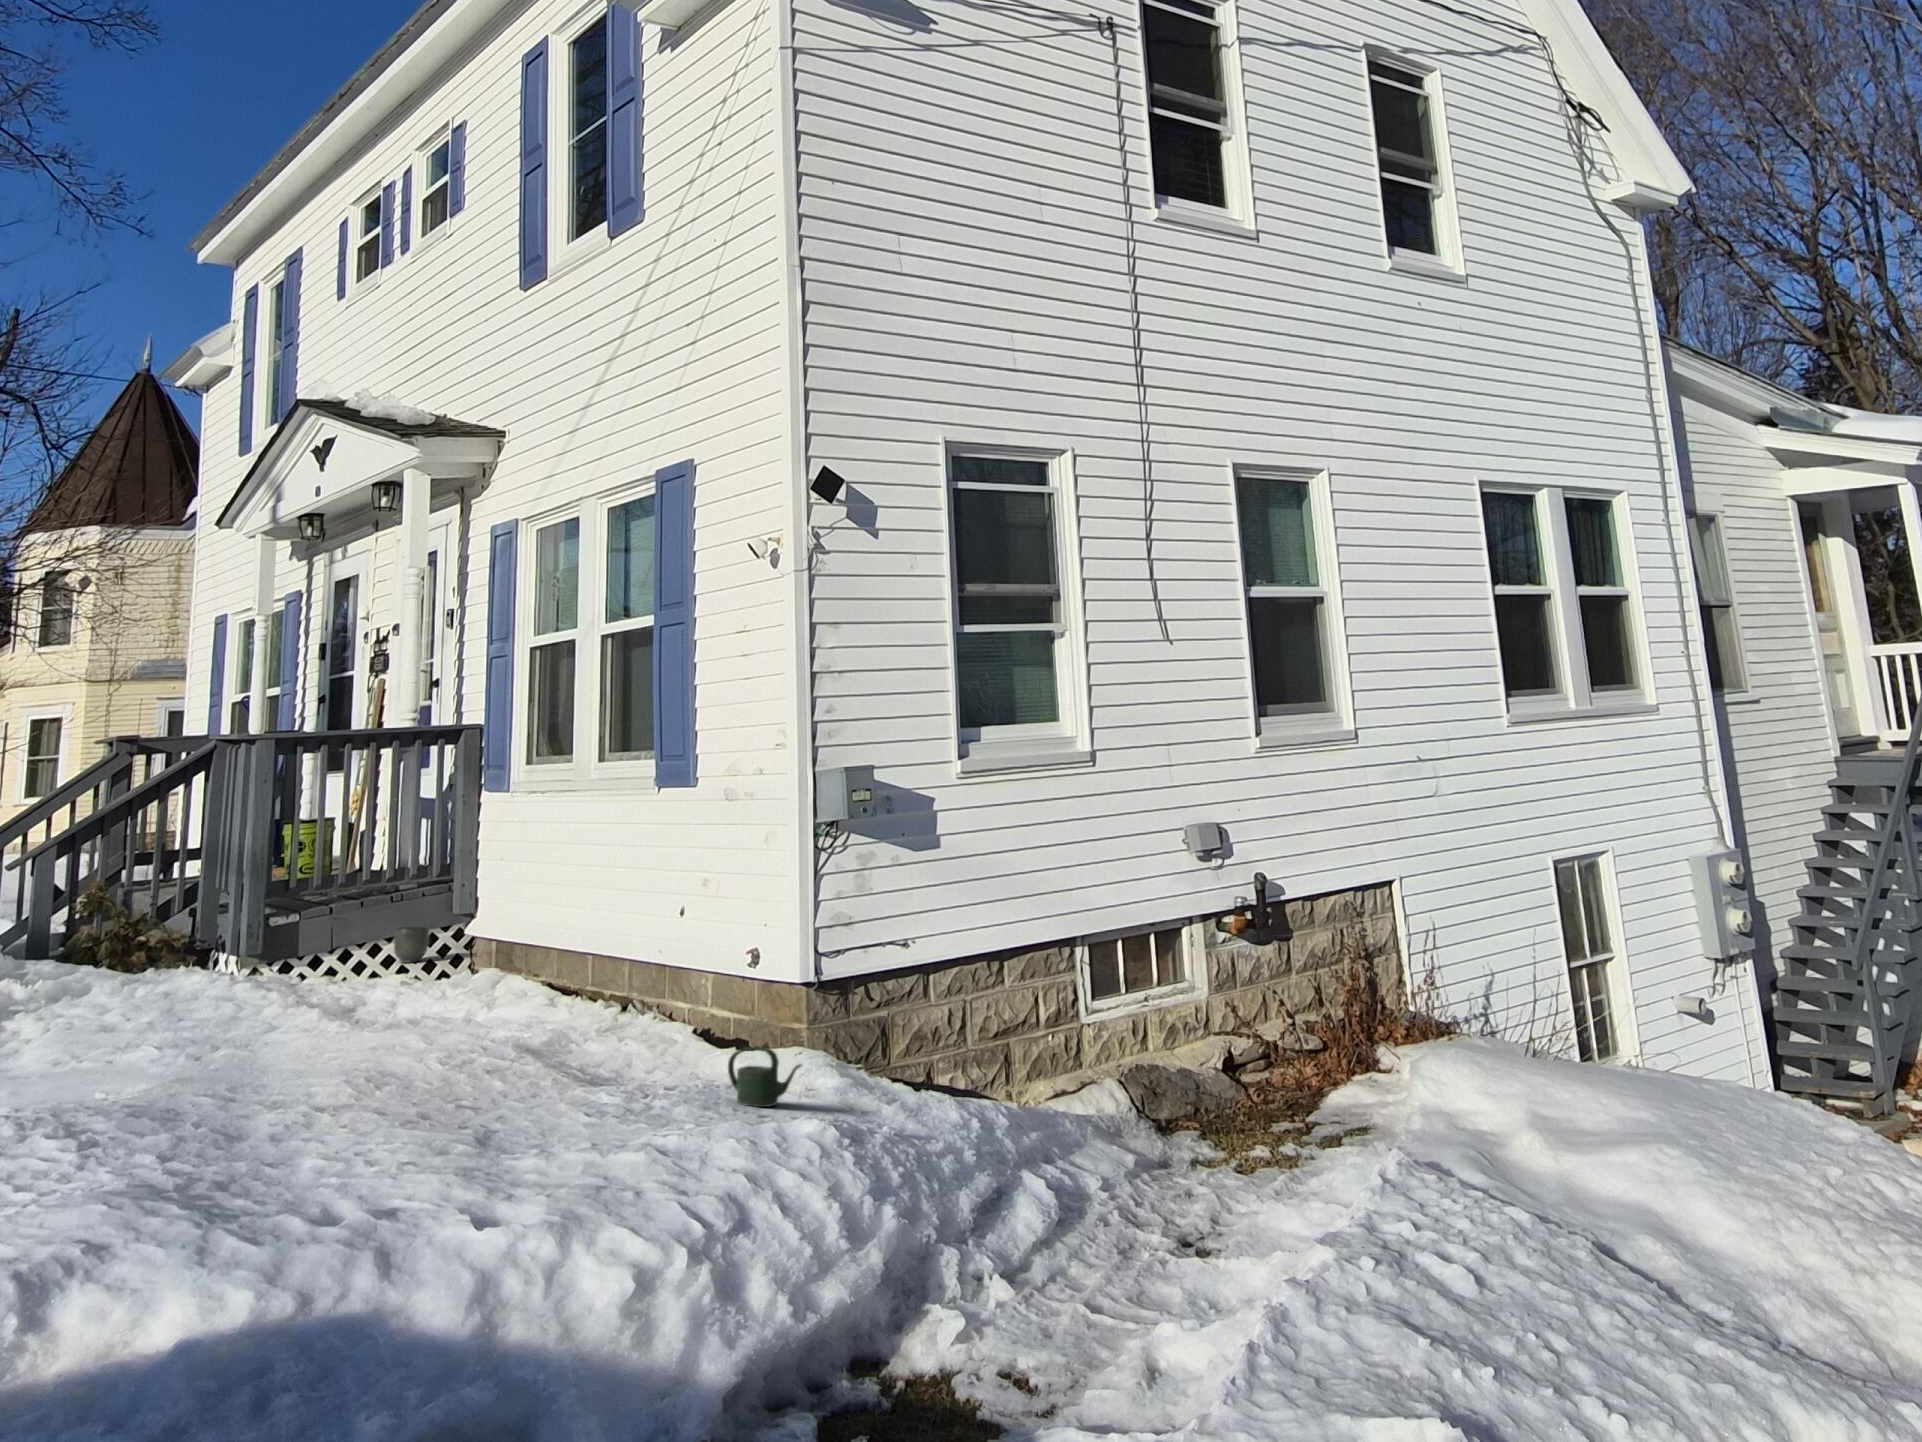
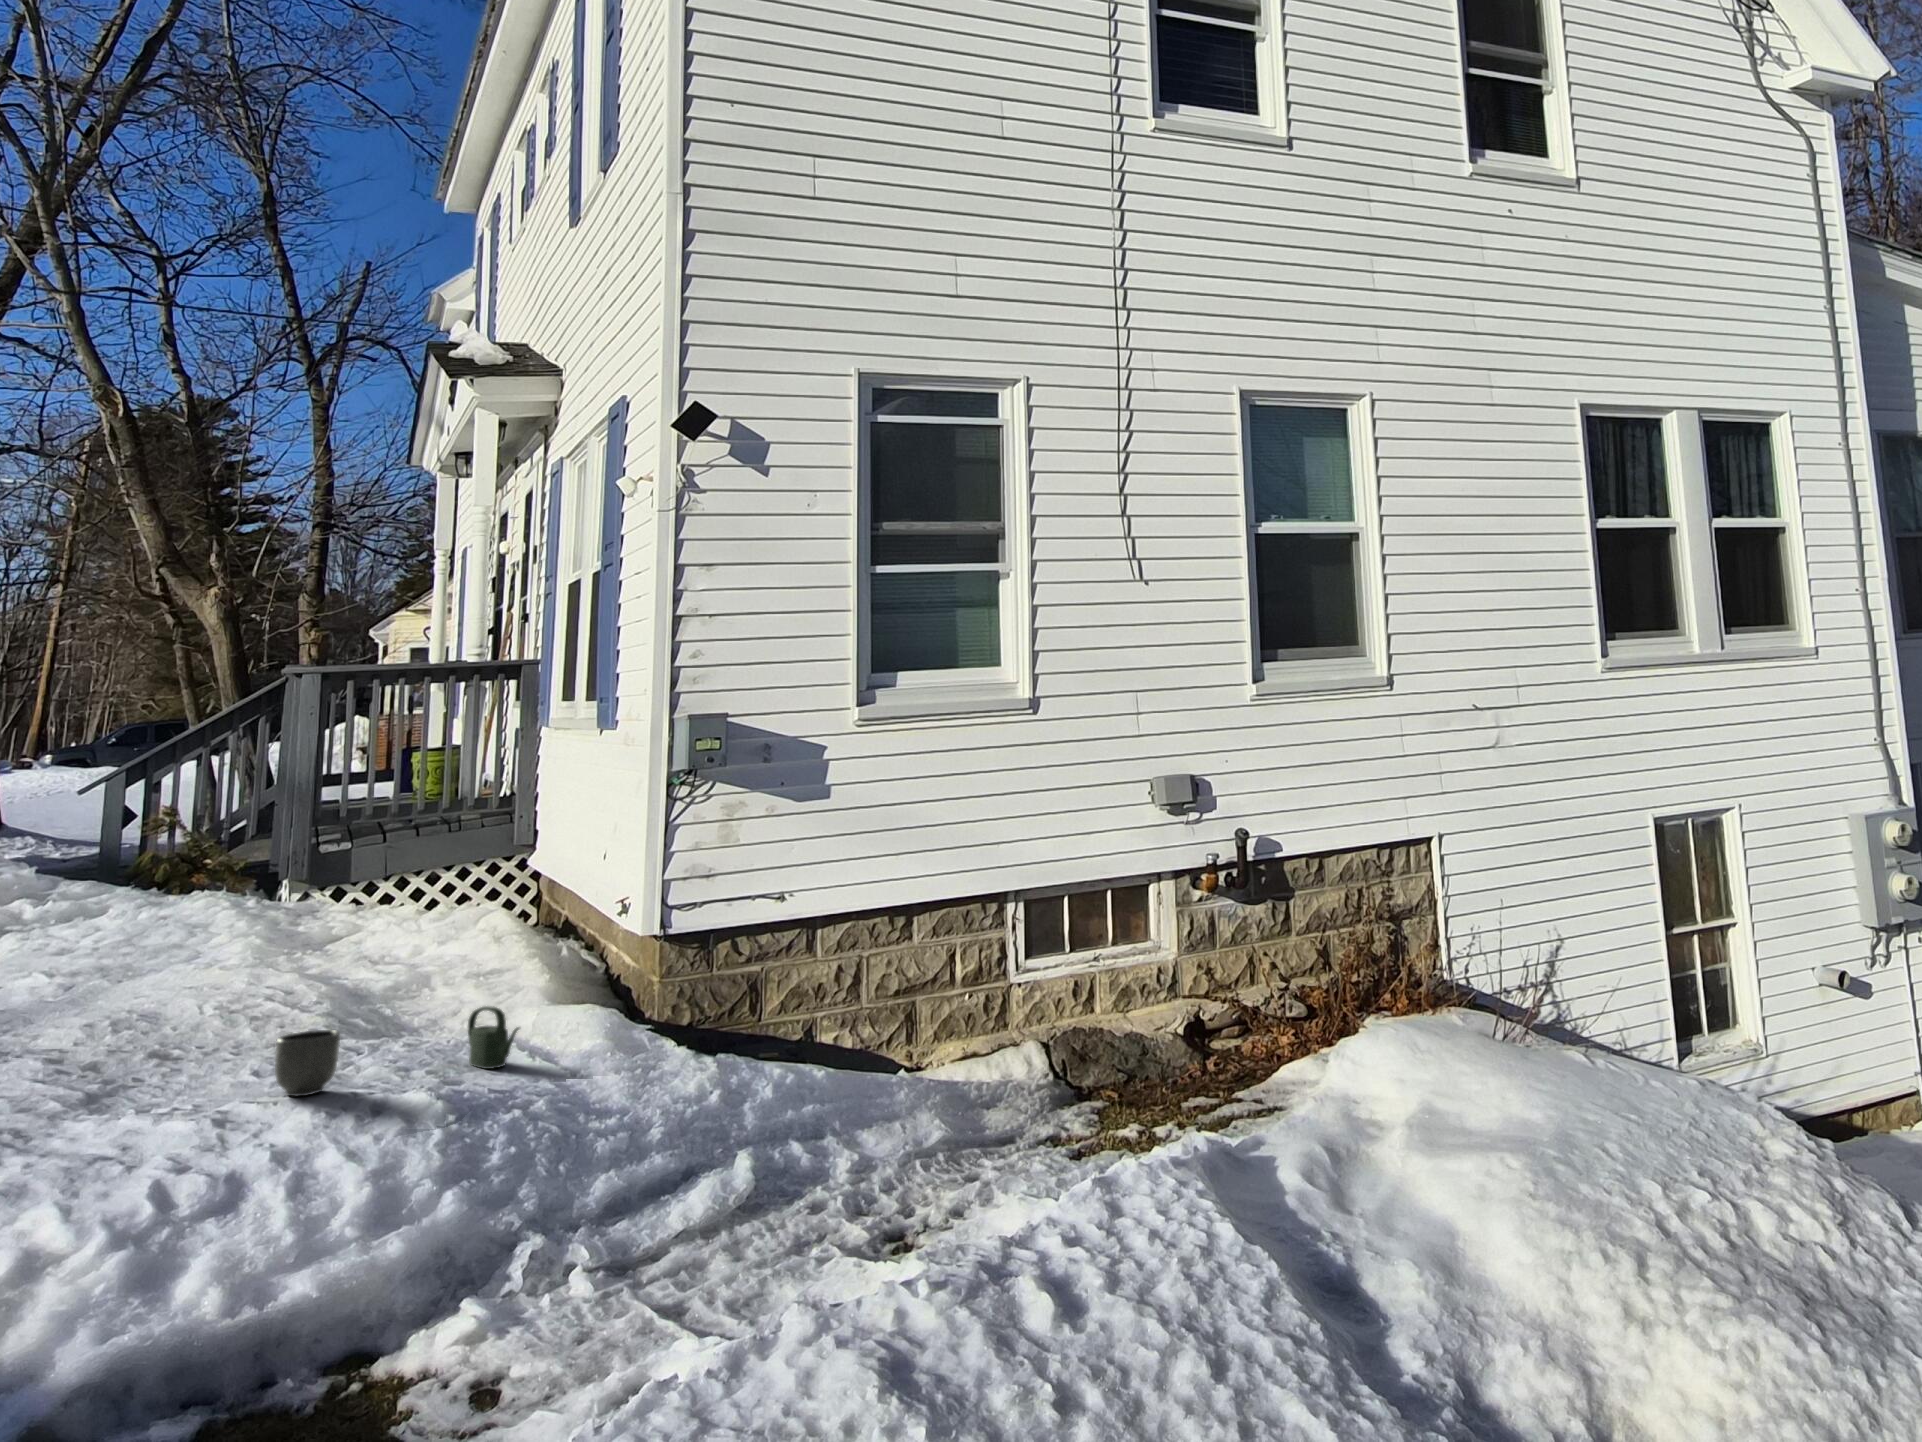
planter: present [394,926,430,963] -> present [275,1030,340,1096]

